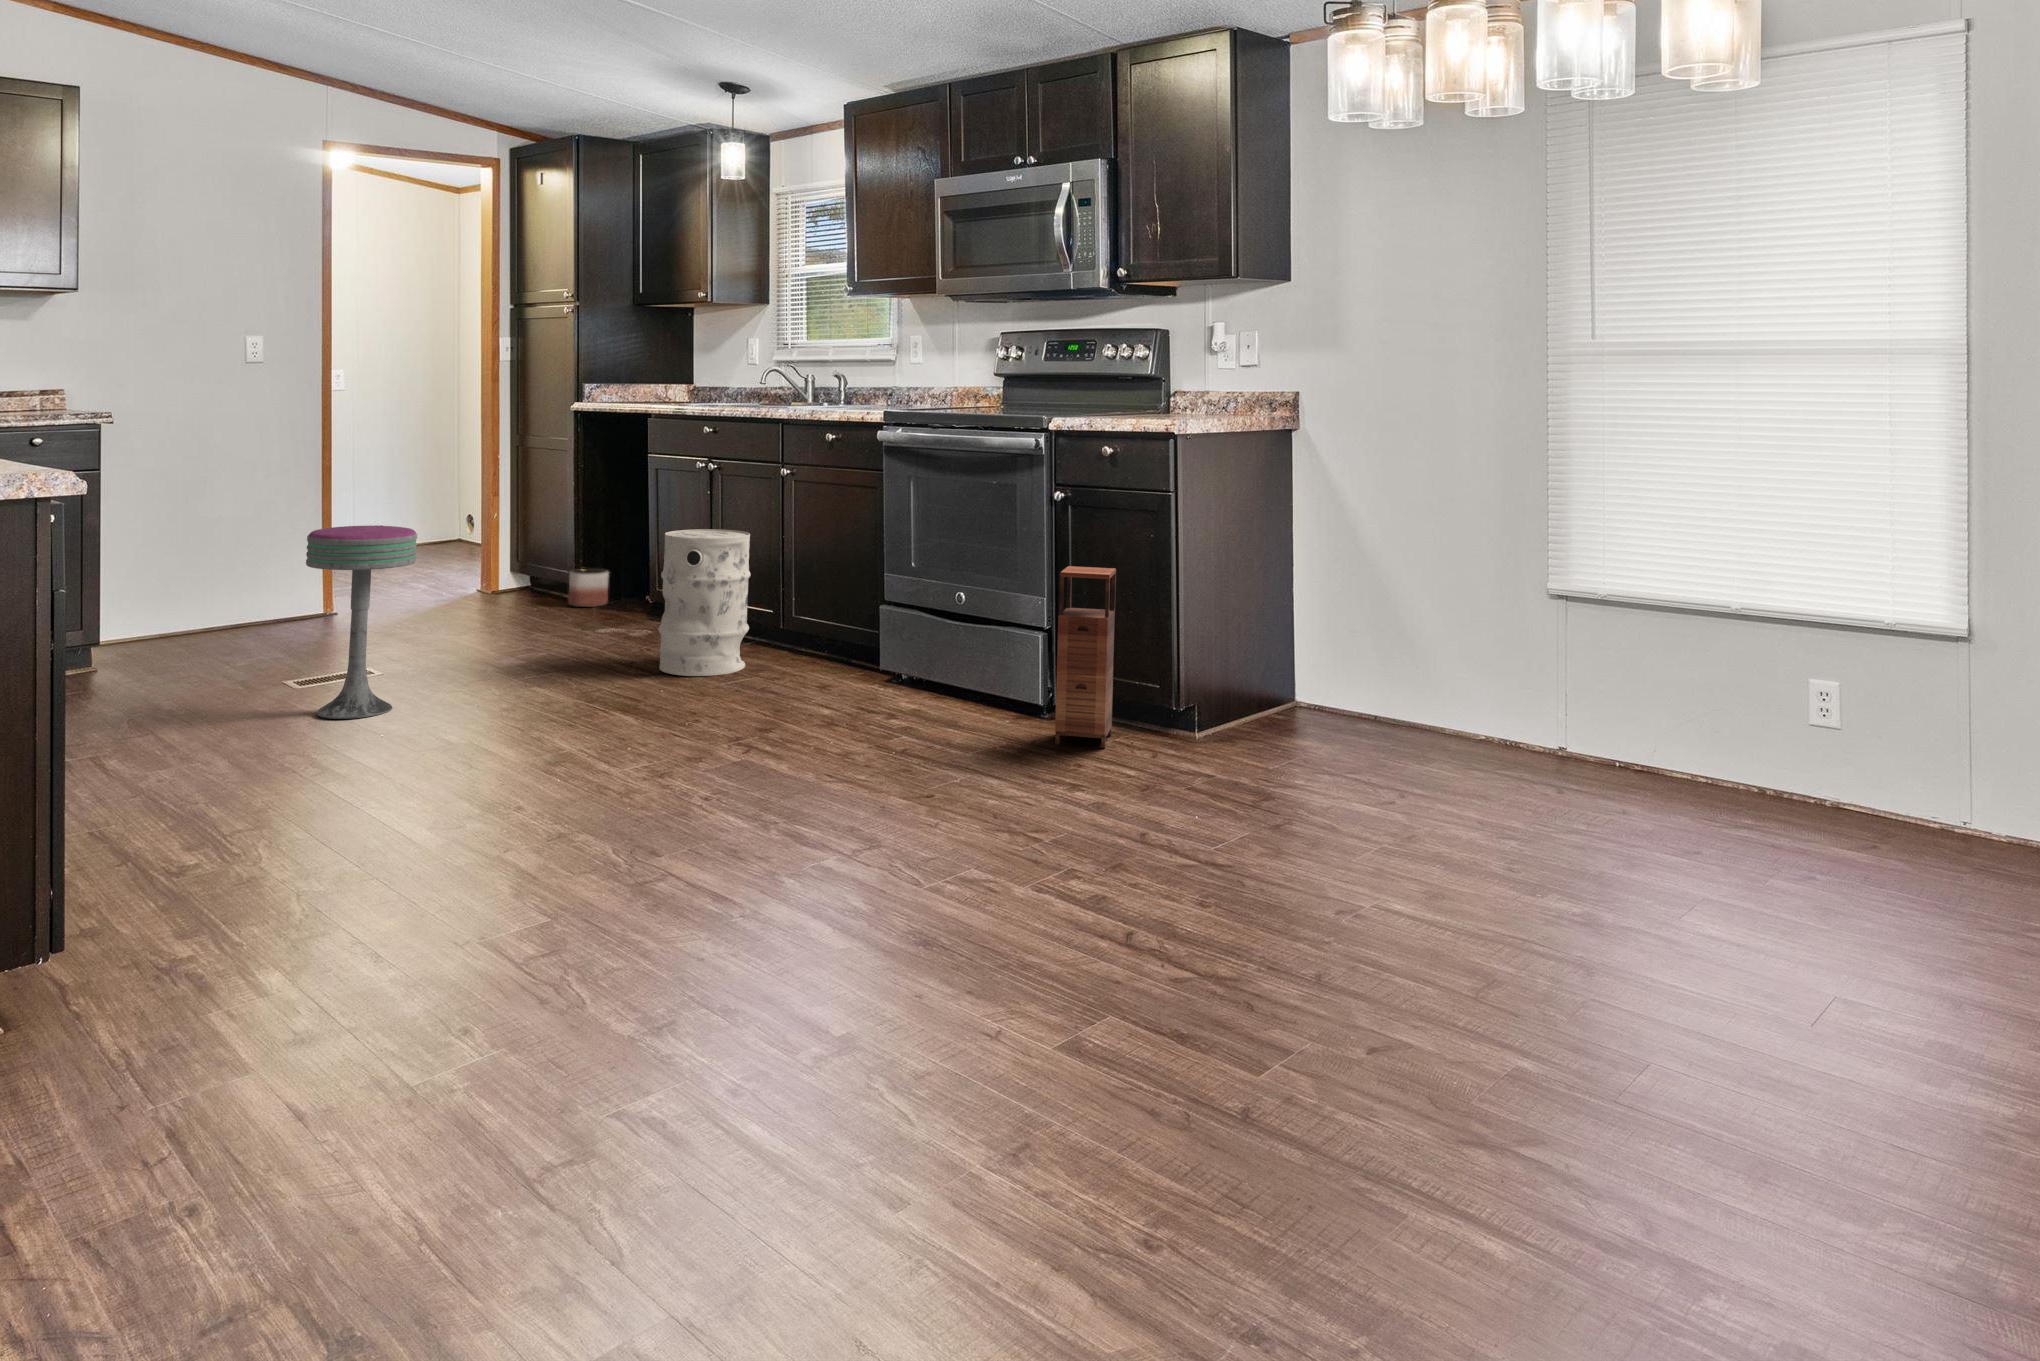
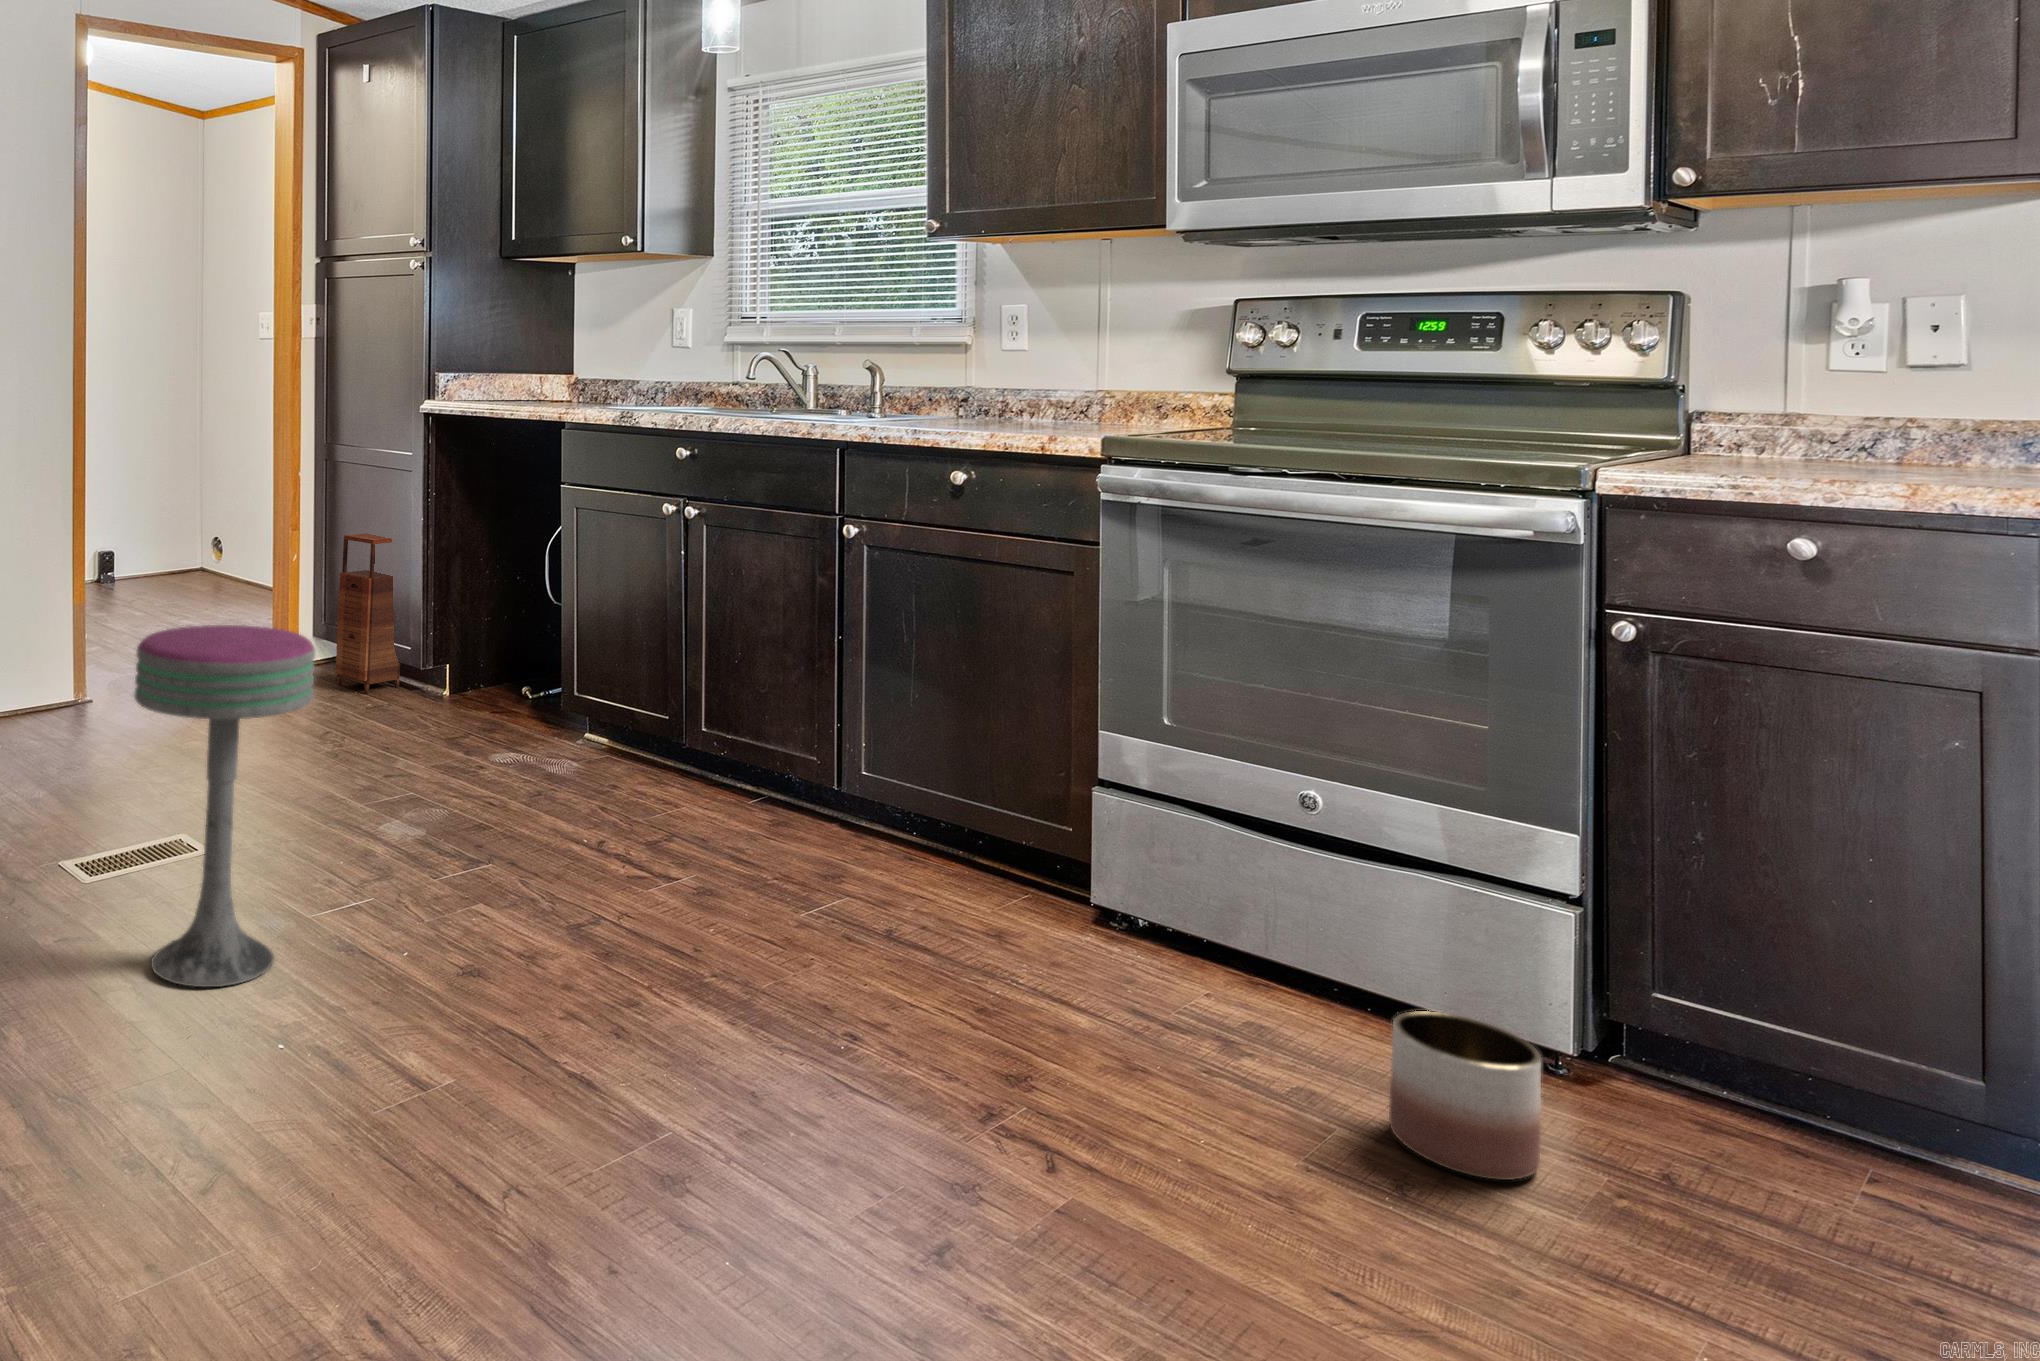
trash can: present [658,529,751,676] -> none [666,626,821,894]
storage cabinet: present [1055,566,1116,748] -> present [336,534,400,693]
planter: present [568,569,609,607] -> present [1389,1011,1541,1180]

